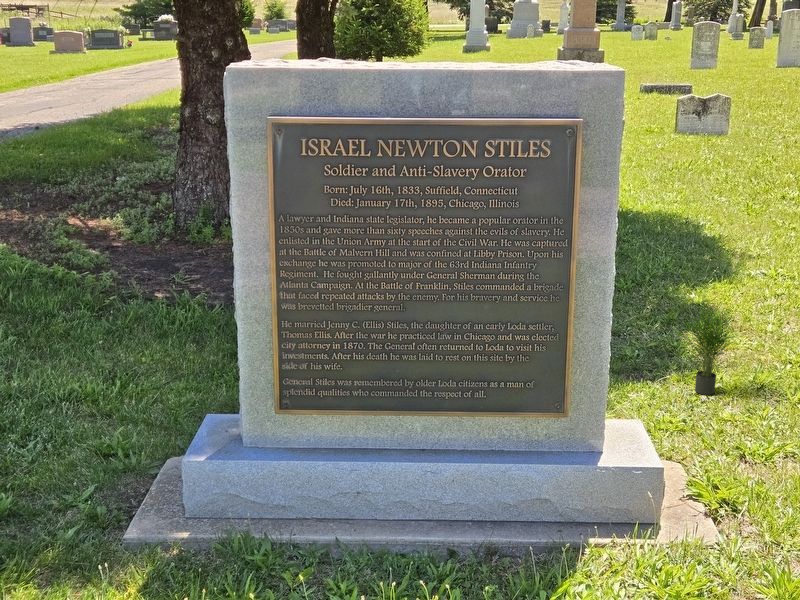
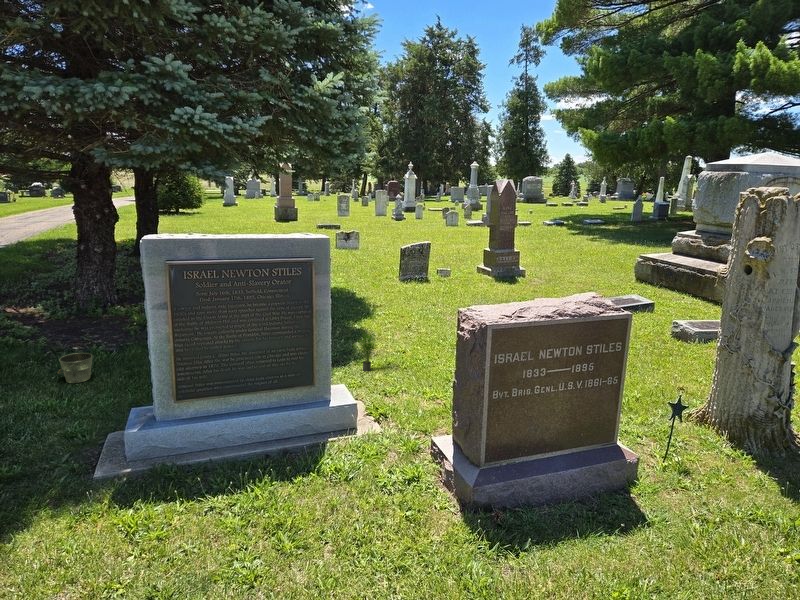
bucket: none [128,301,183,353] -> present [57,353,93,383]

